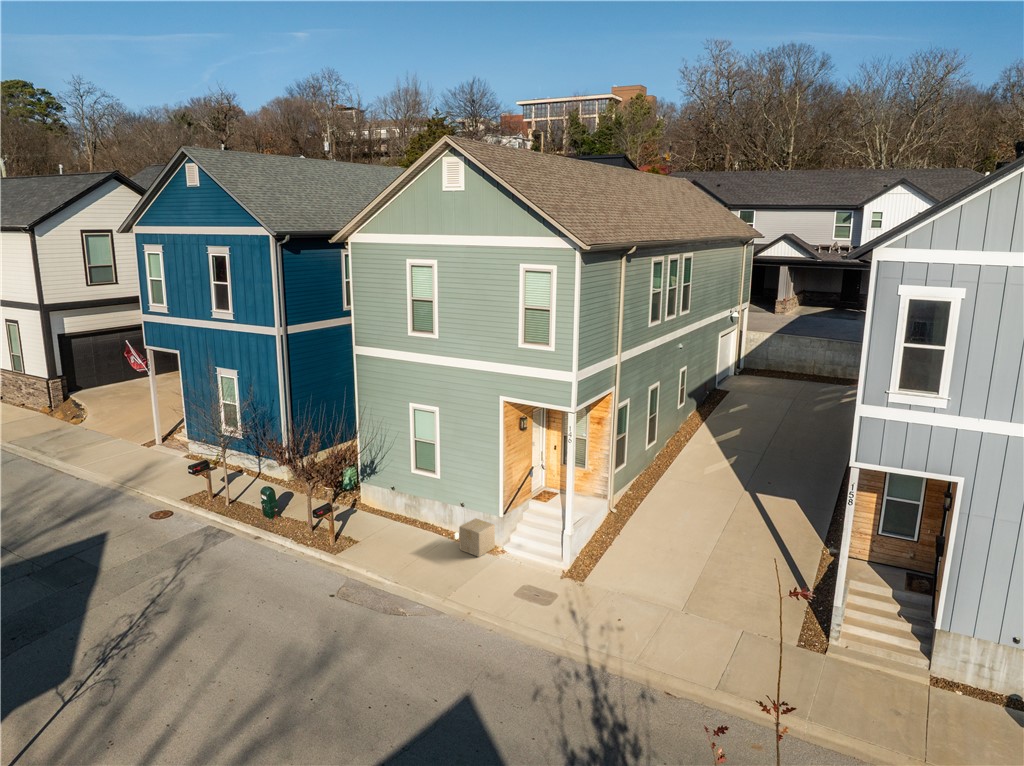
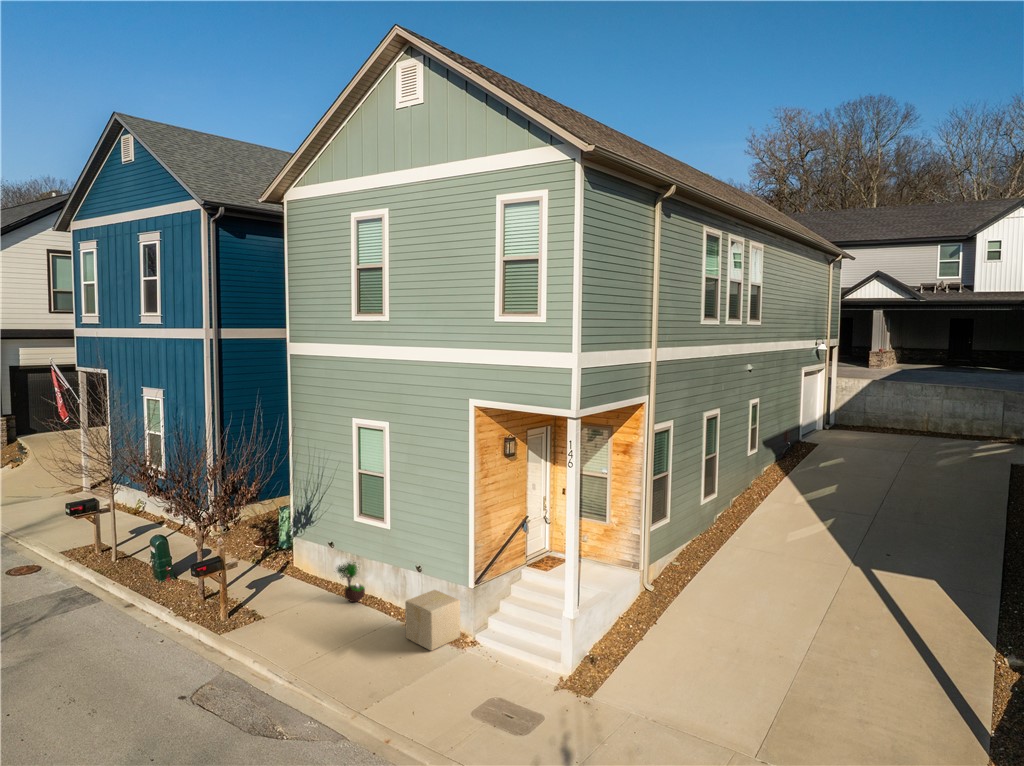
potted tree: none [401,498,423,528] -> present [336,562,365,602]

